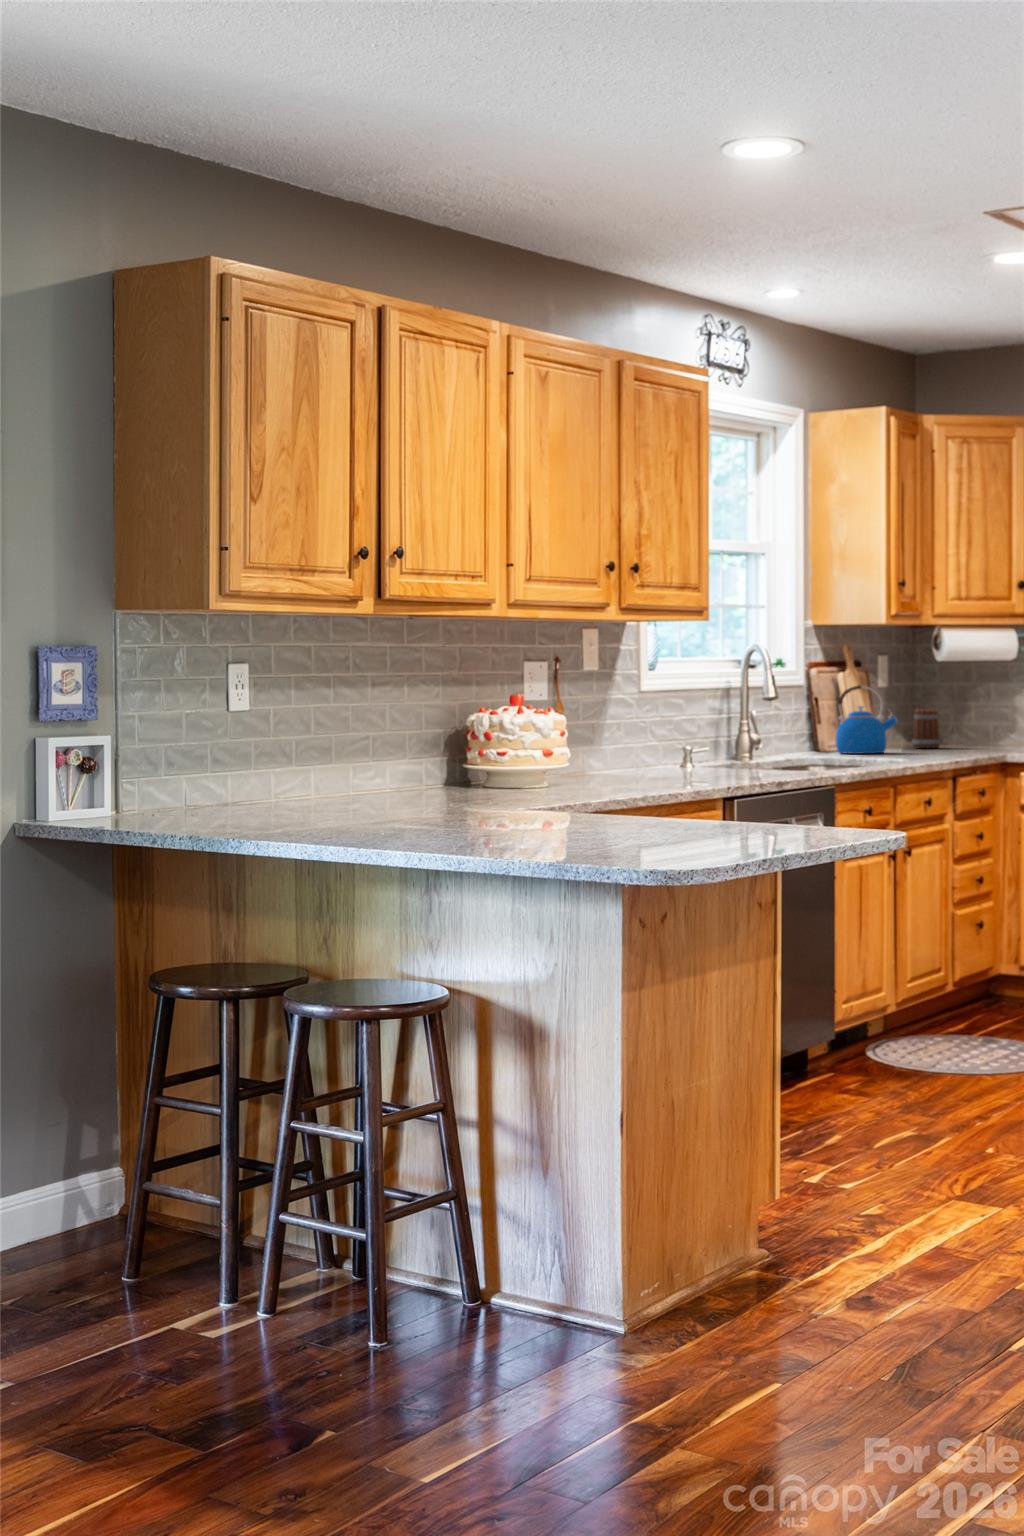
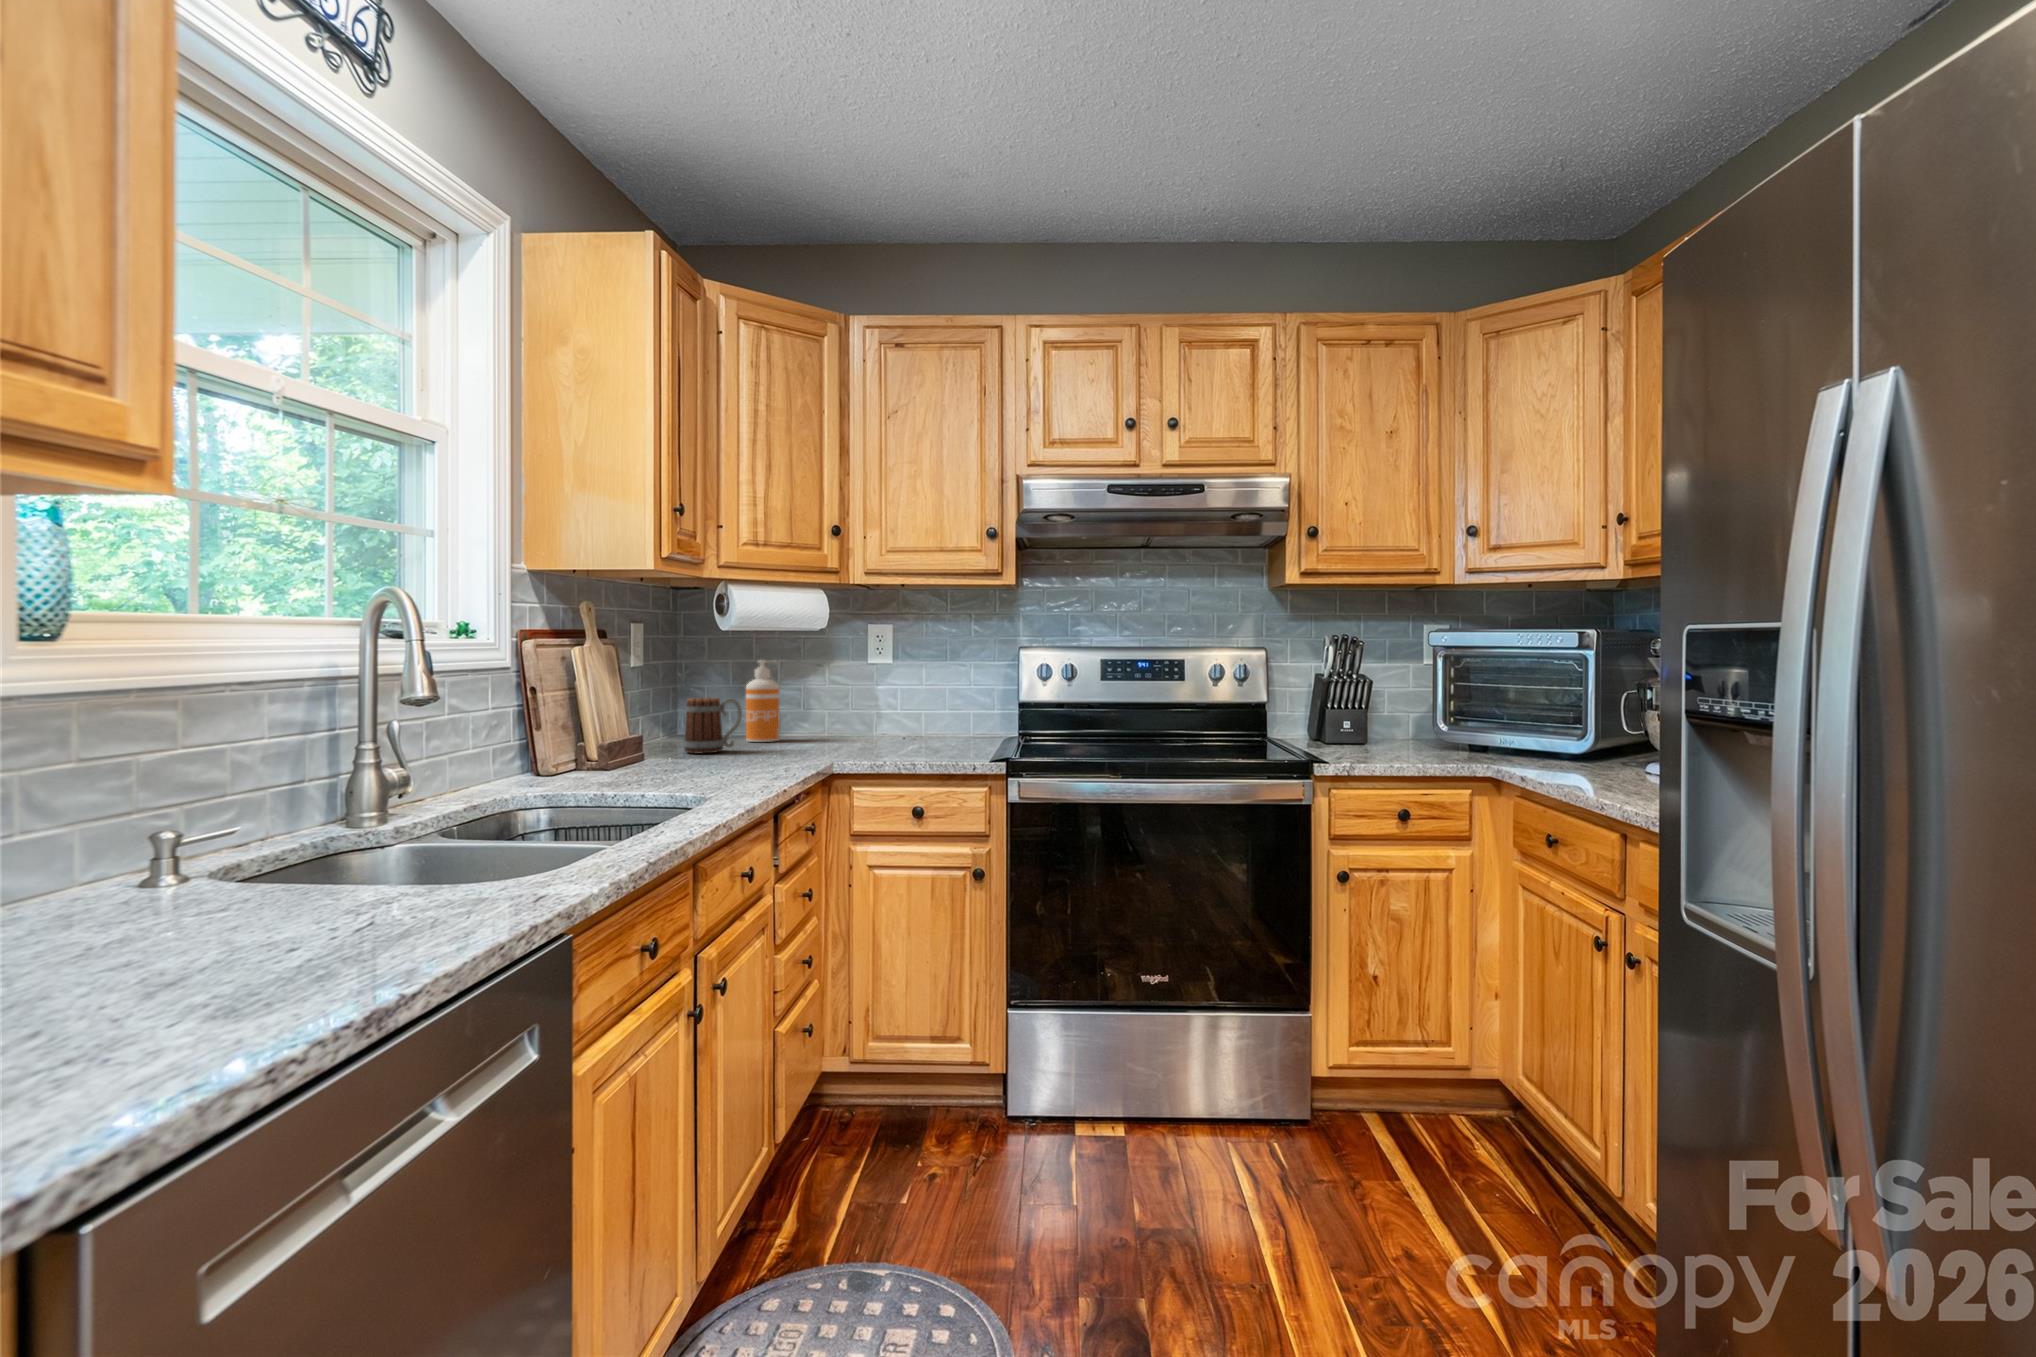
soap dispenser: none [965,682,990,745] -> present [746,660,780,742]
kettle: present [836,685,898,754] -> none [569,666,675,779]

